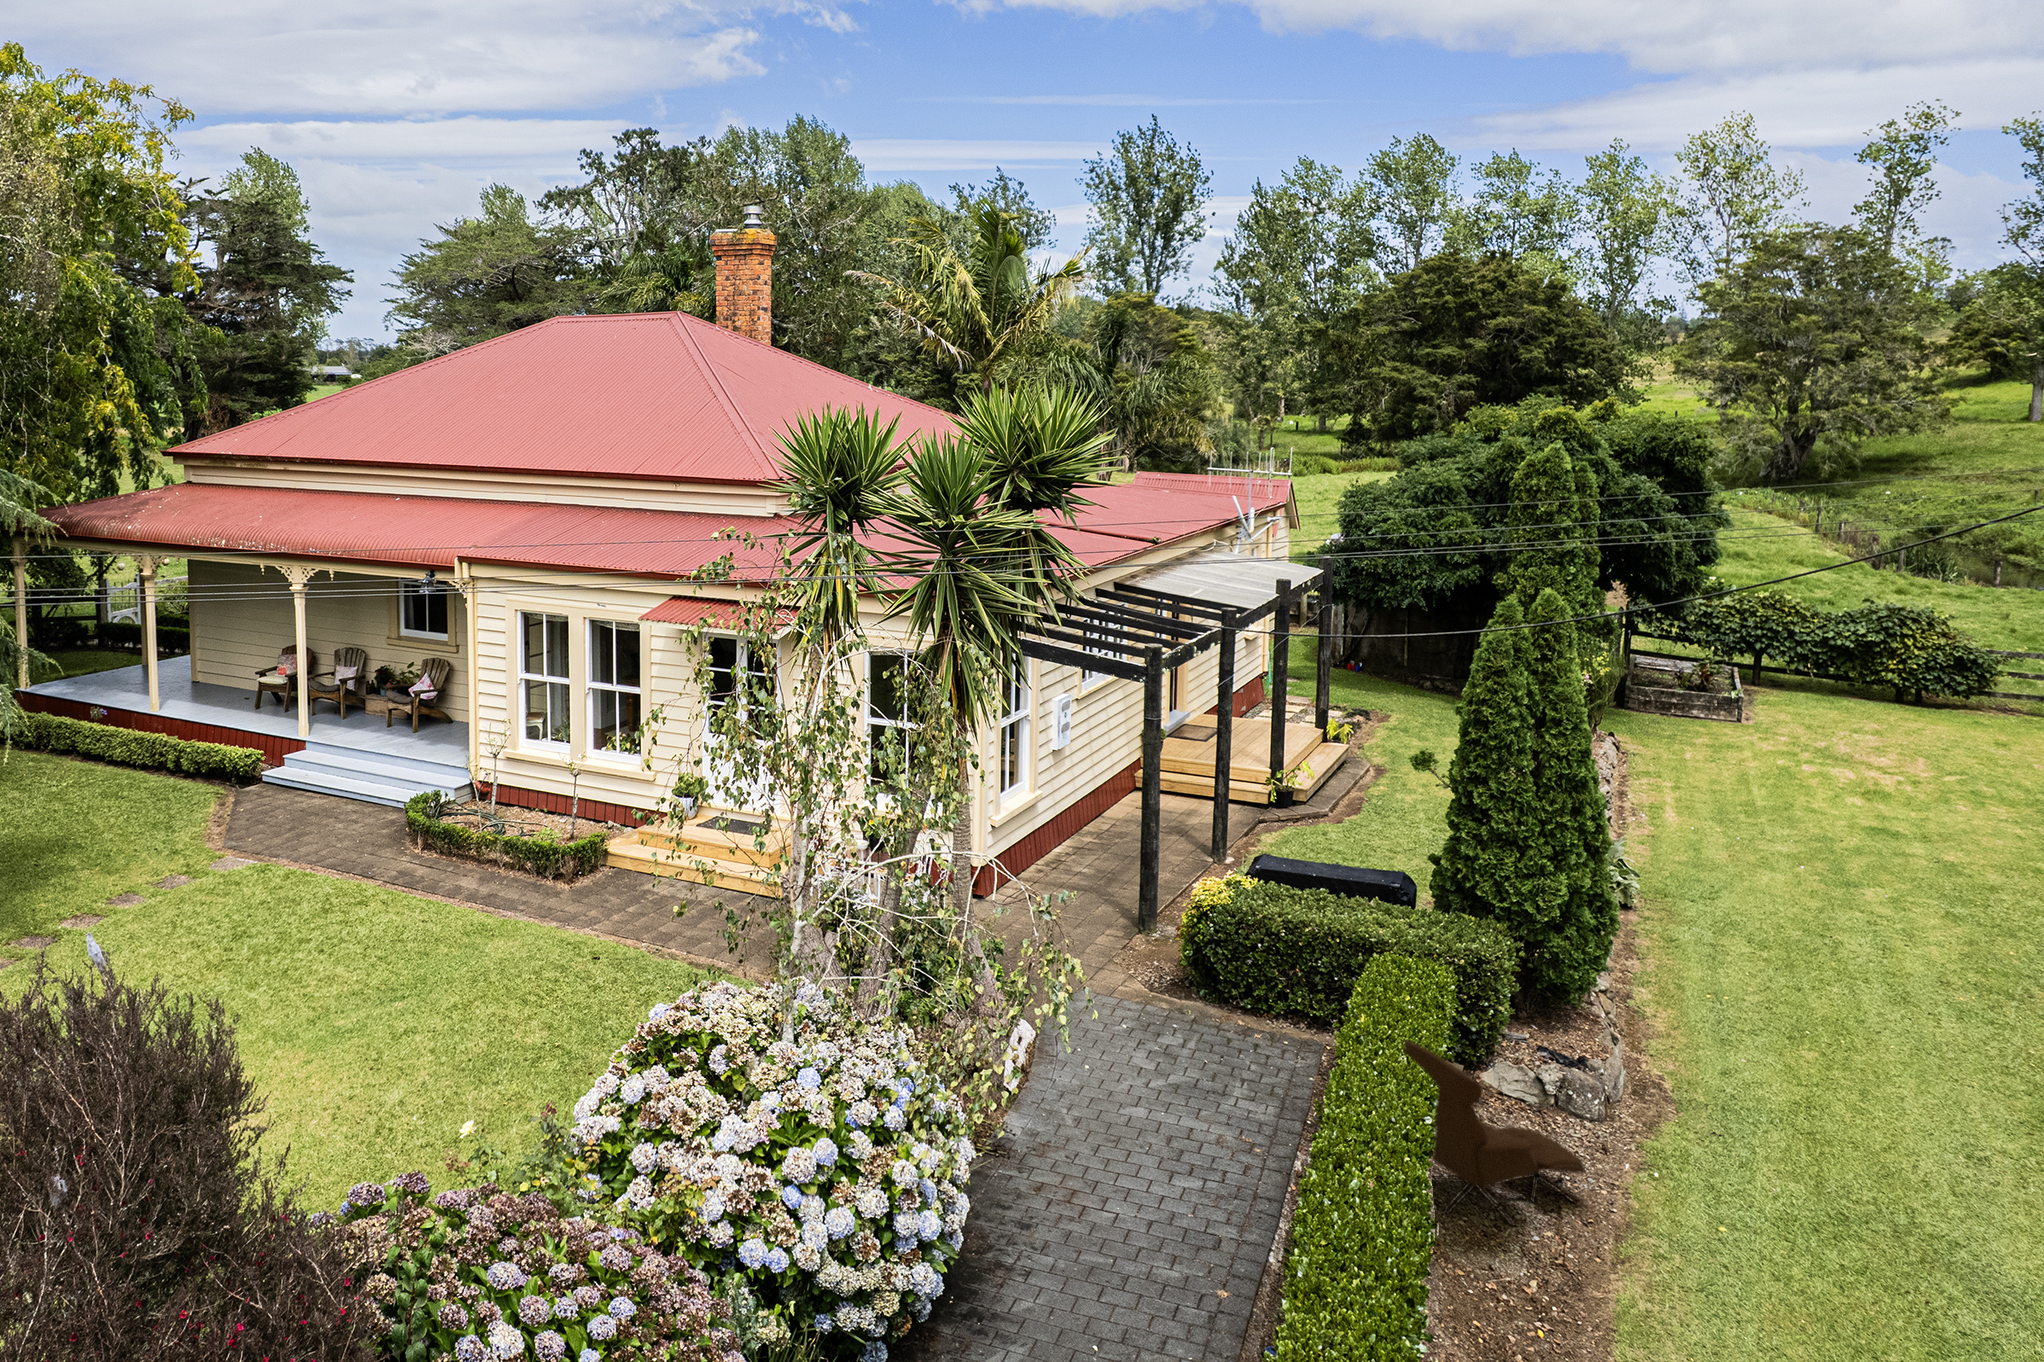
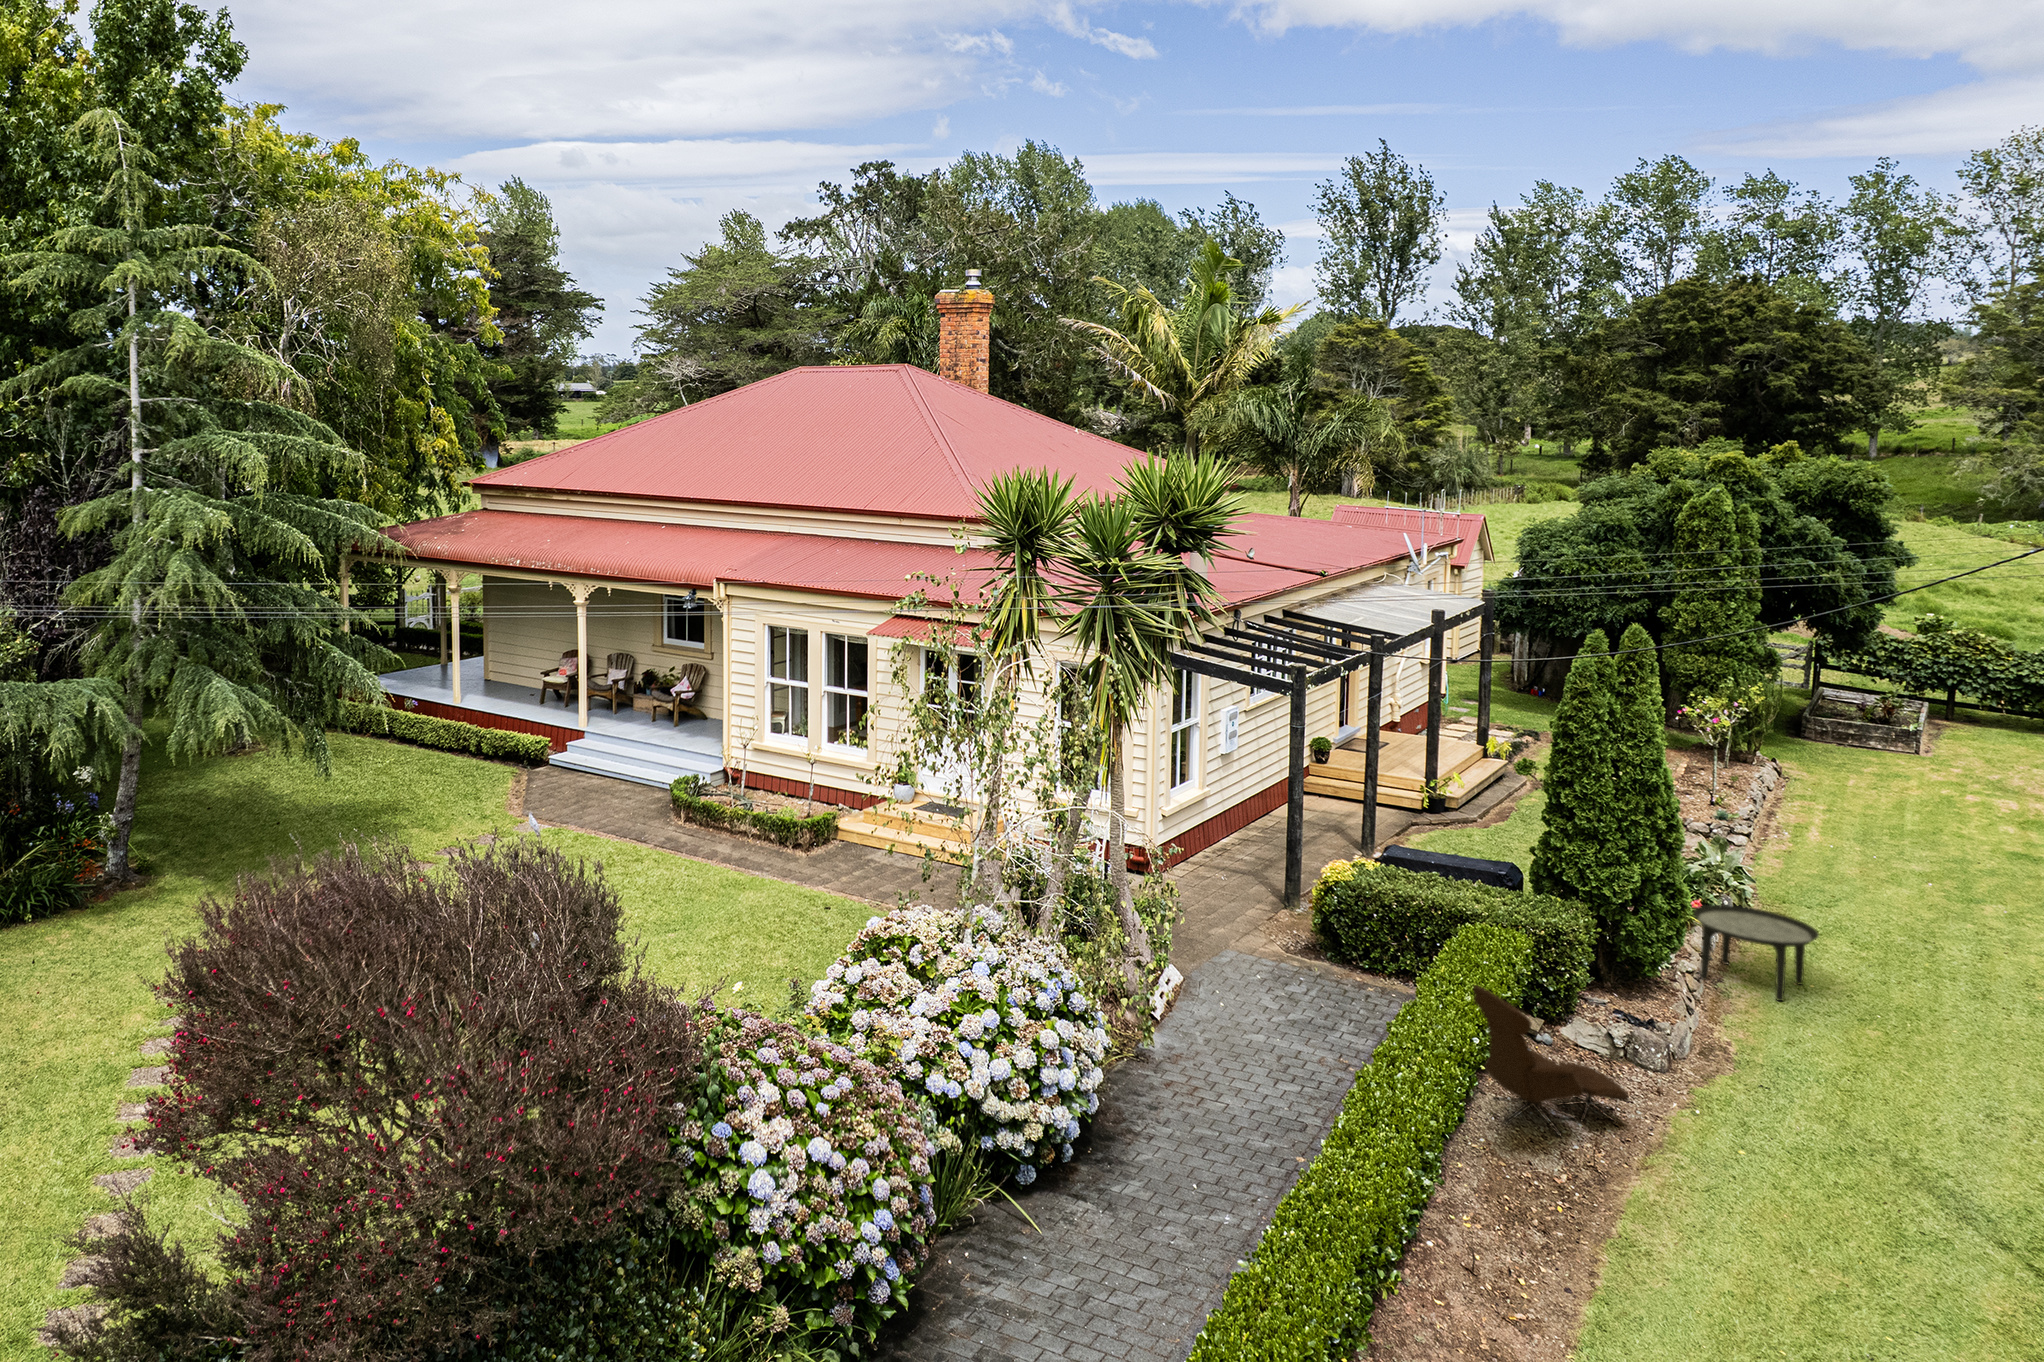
round table: none [1596,908,1737,1019] -> present [1694,905,1819,1001]

